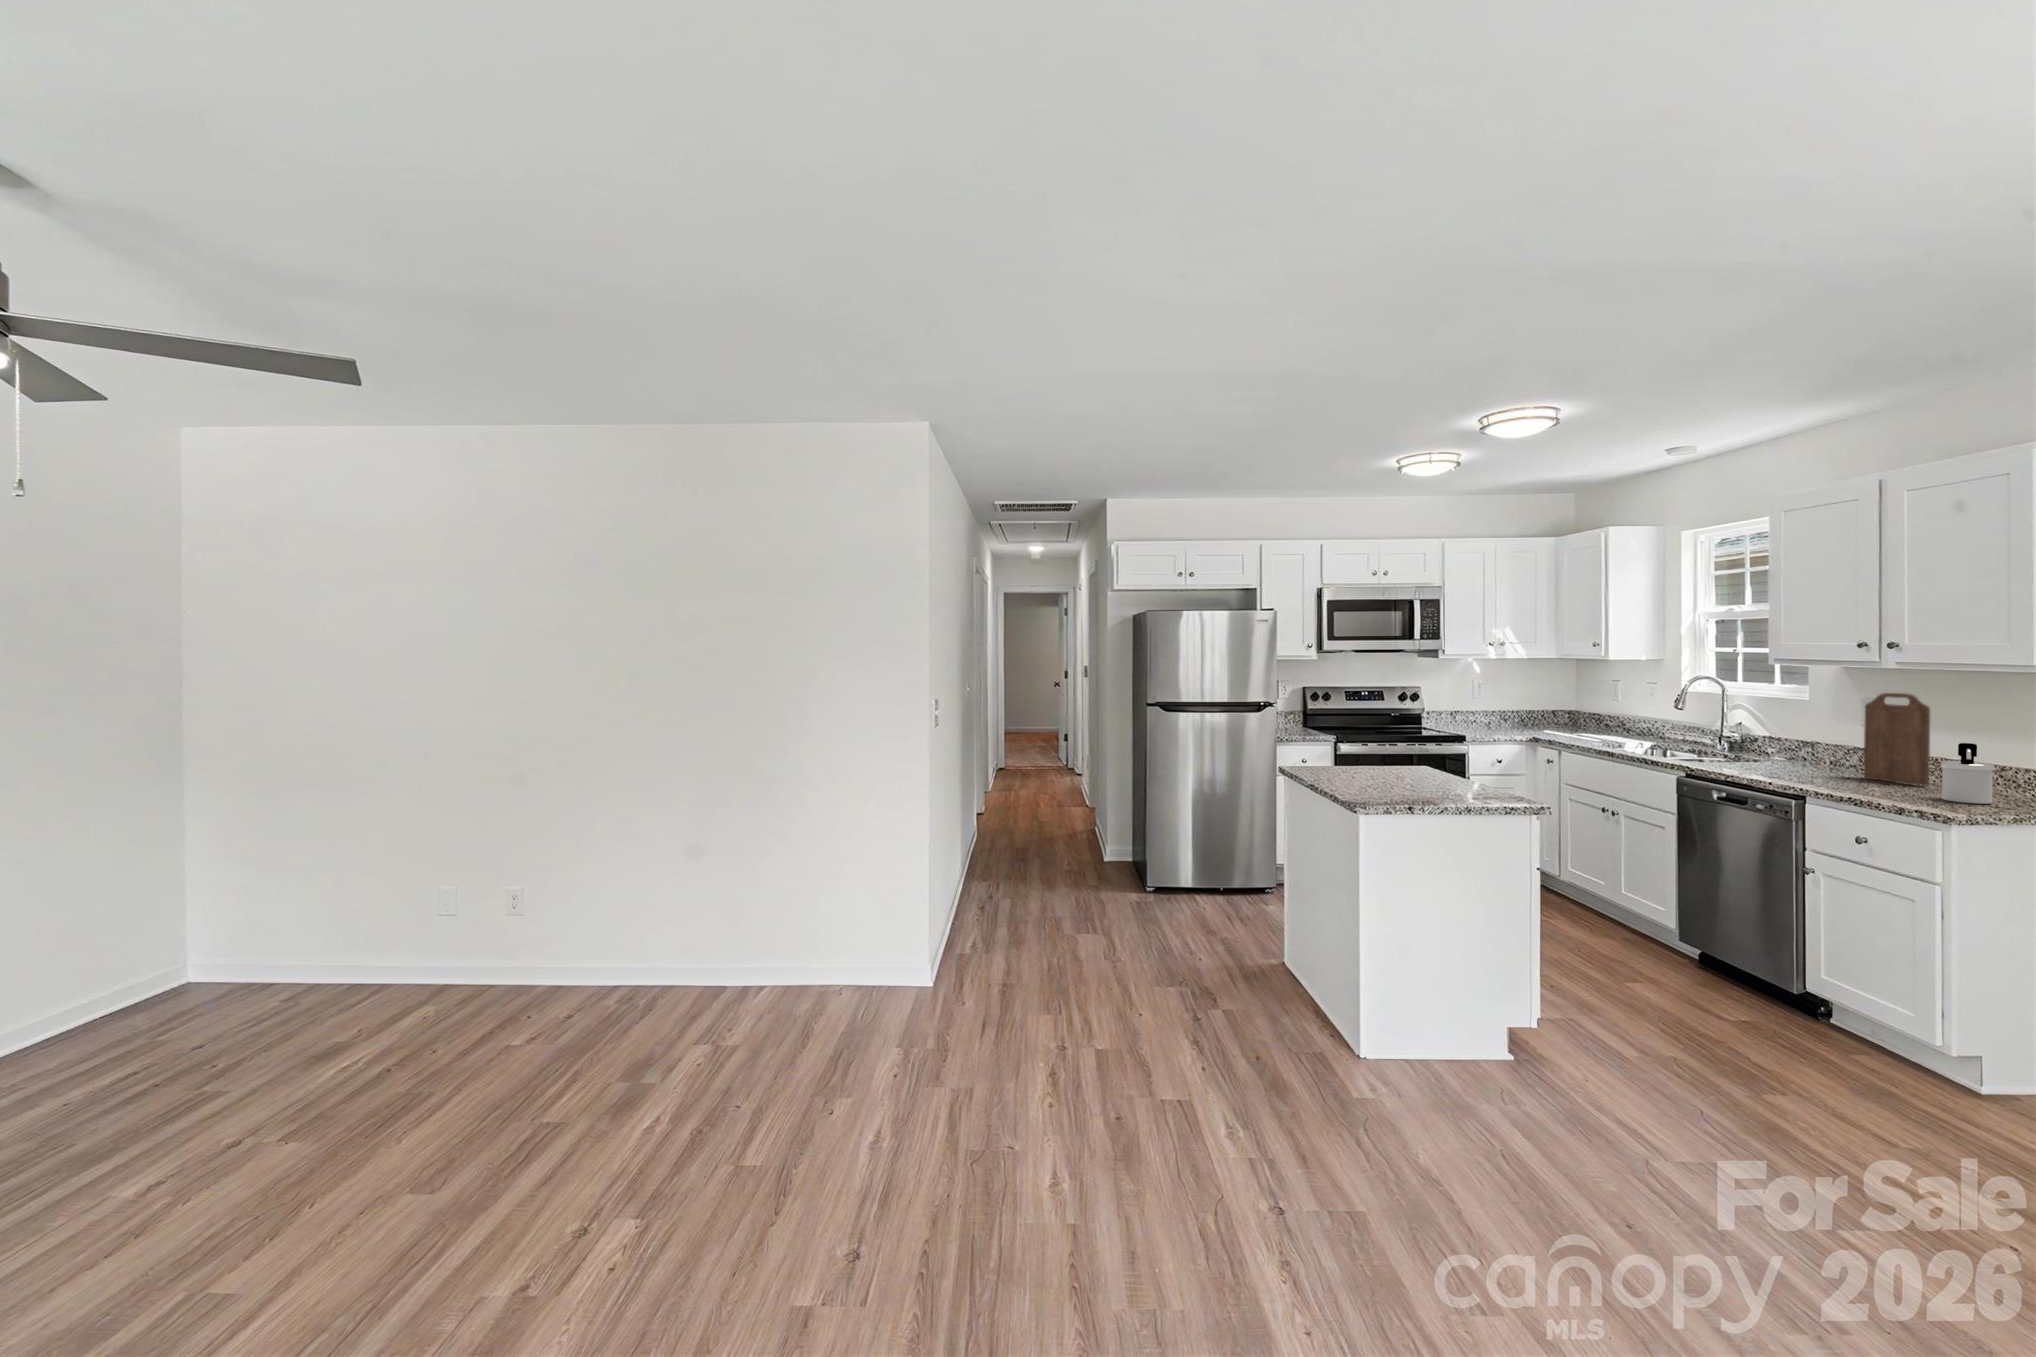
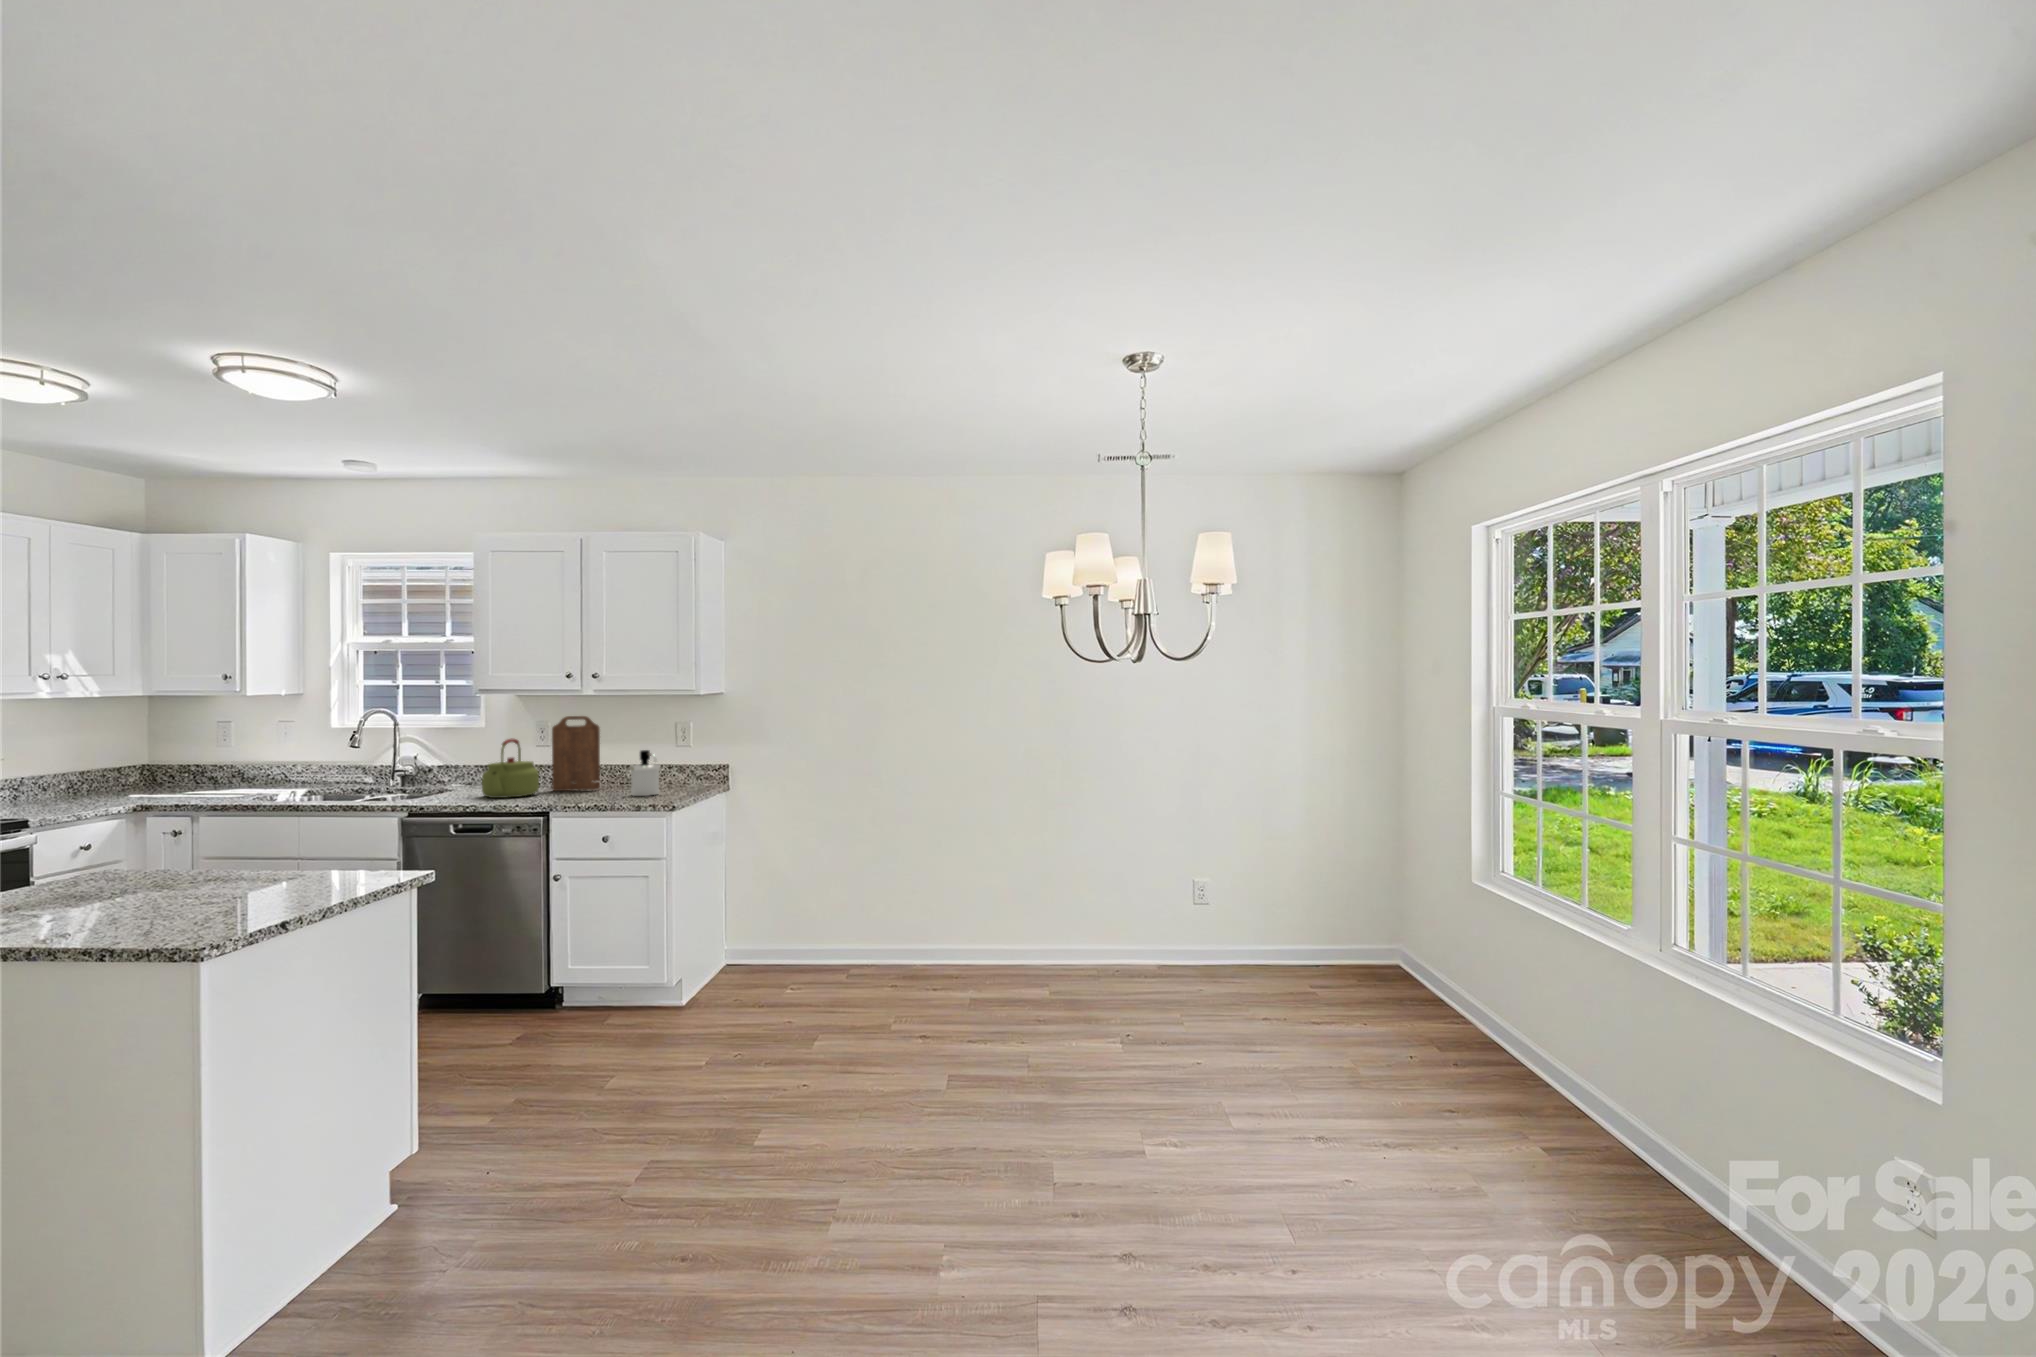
kettle: none [1757,713,1830,776] -> present [482,738,539,798]

